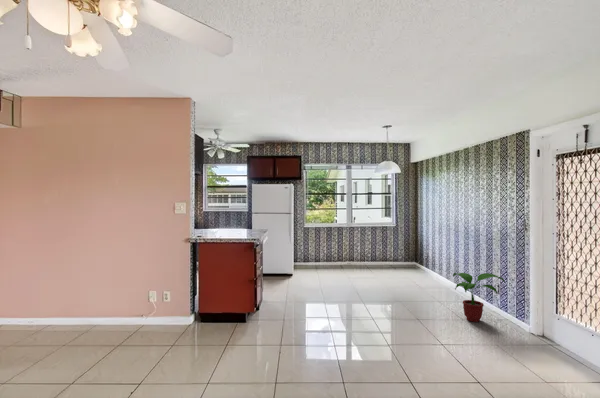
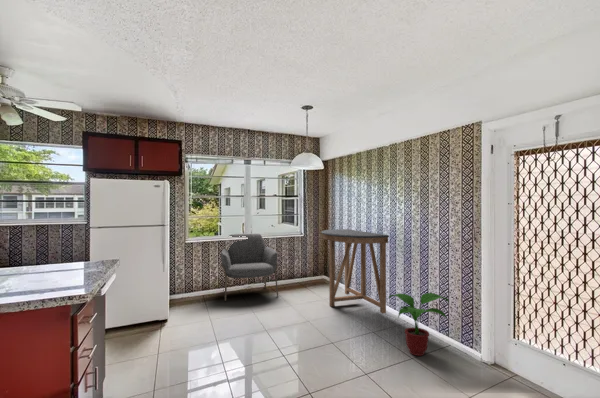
console table: none [406,222,463,293] -> present [321,229,389,314]
armchair: none [325,224,370,275] -> present [221,234,278,301]

